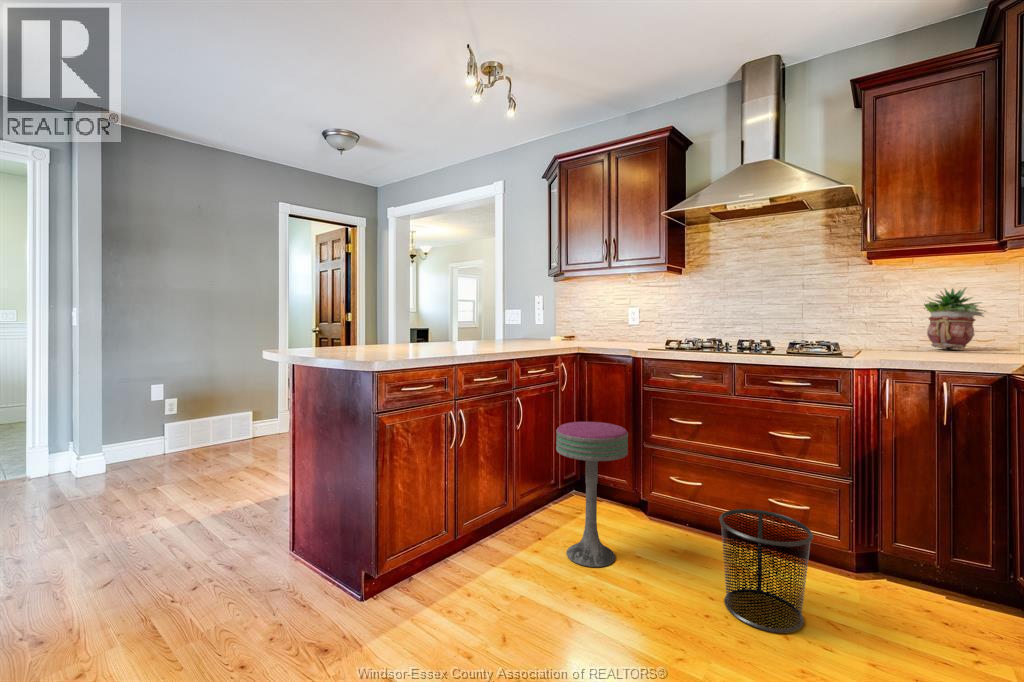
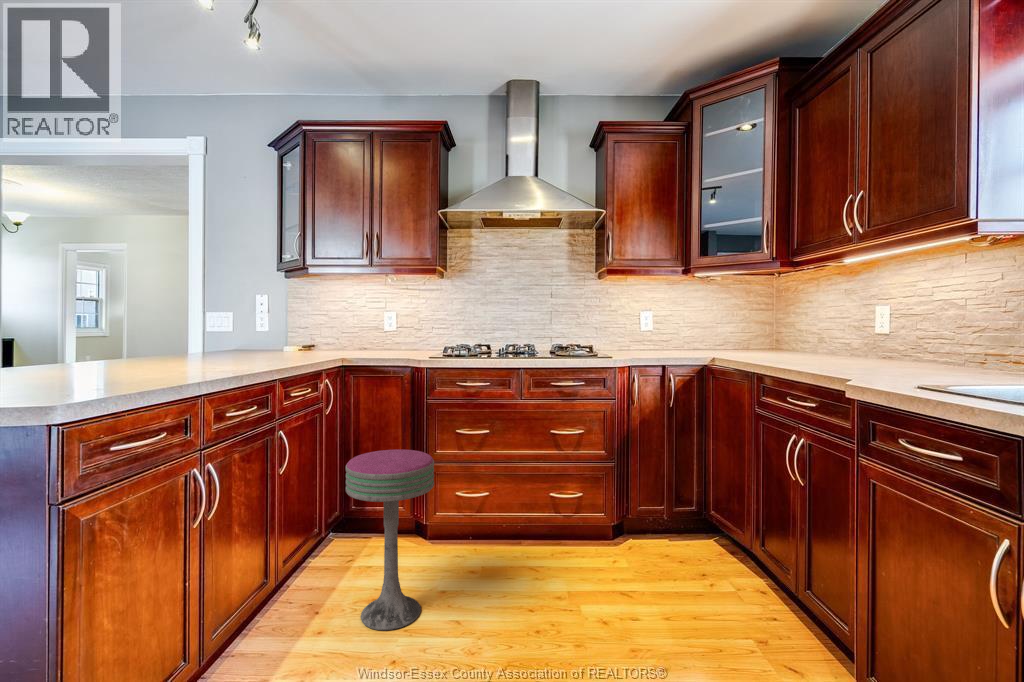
potted plant: present [924,288,986,349] -> none [634,302,675,351]
waste bin: present [719,509,813,633] -> none [537,514,618,633]

